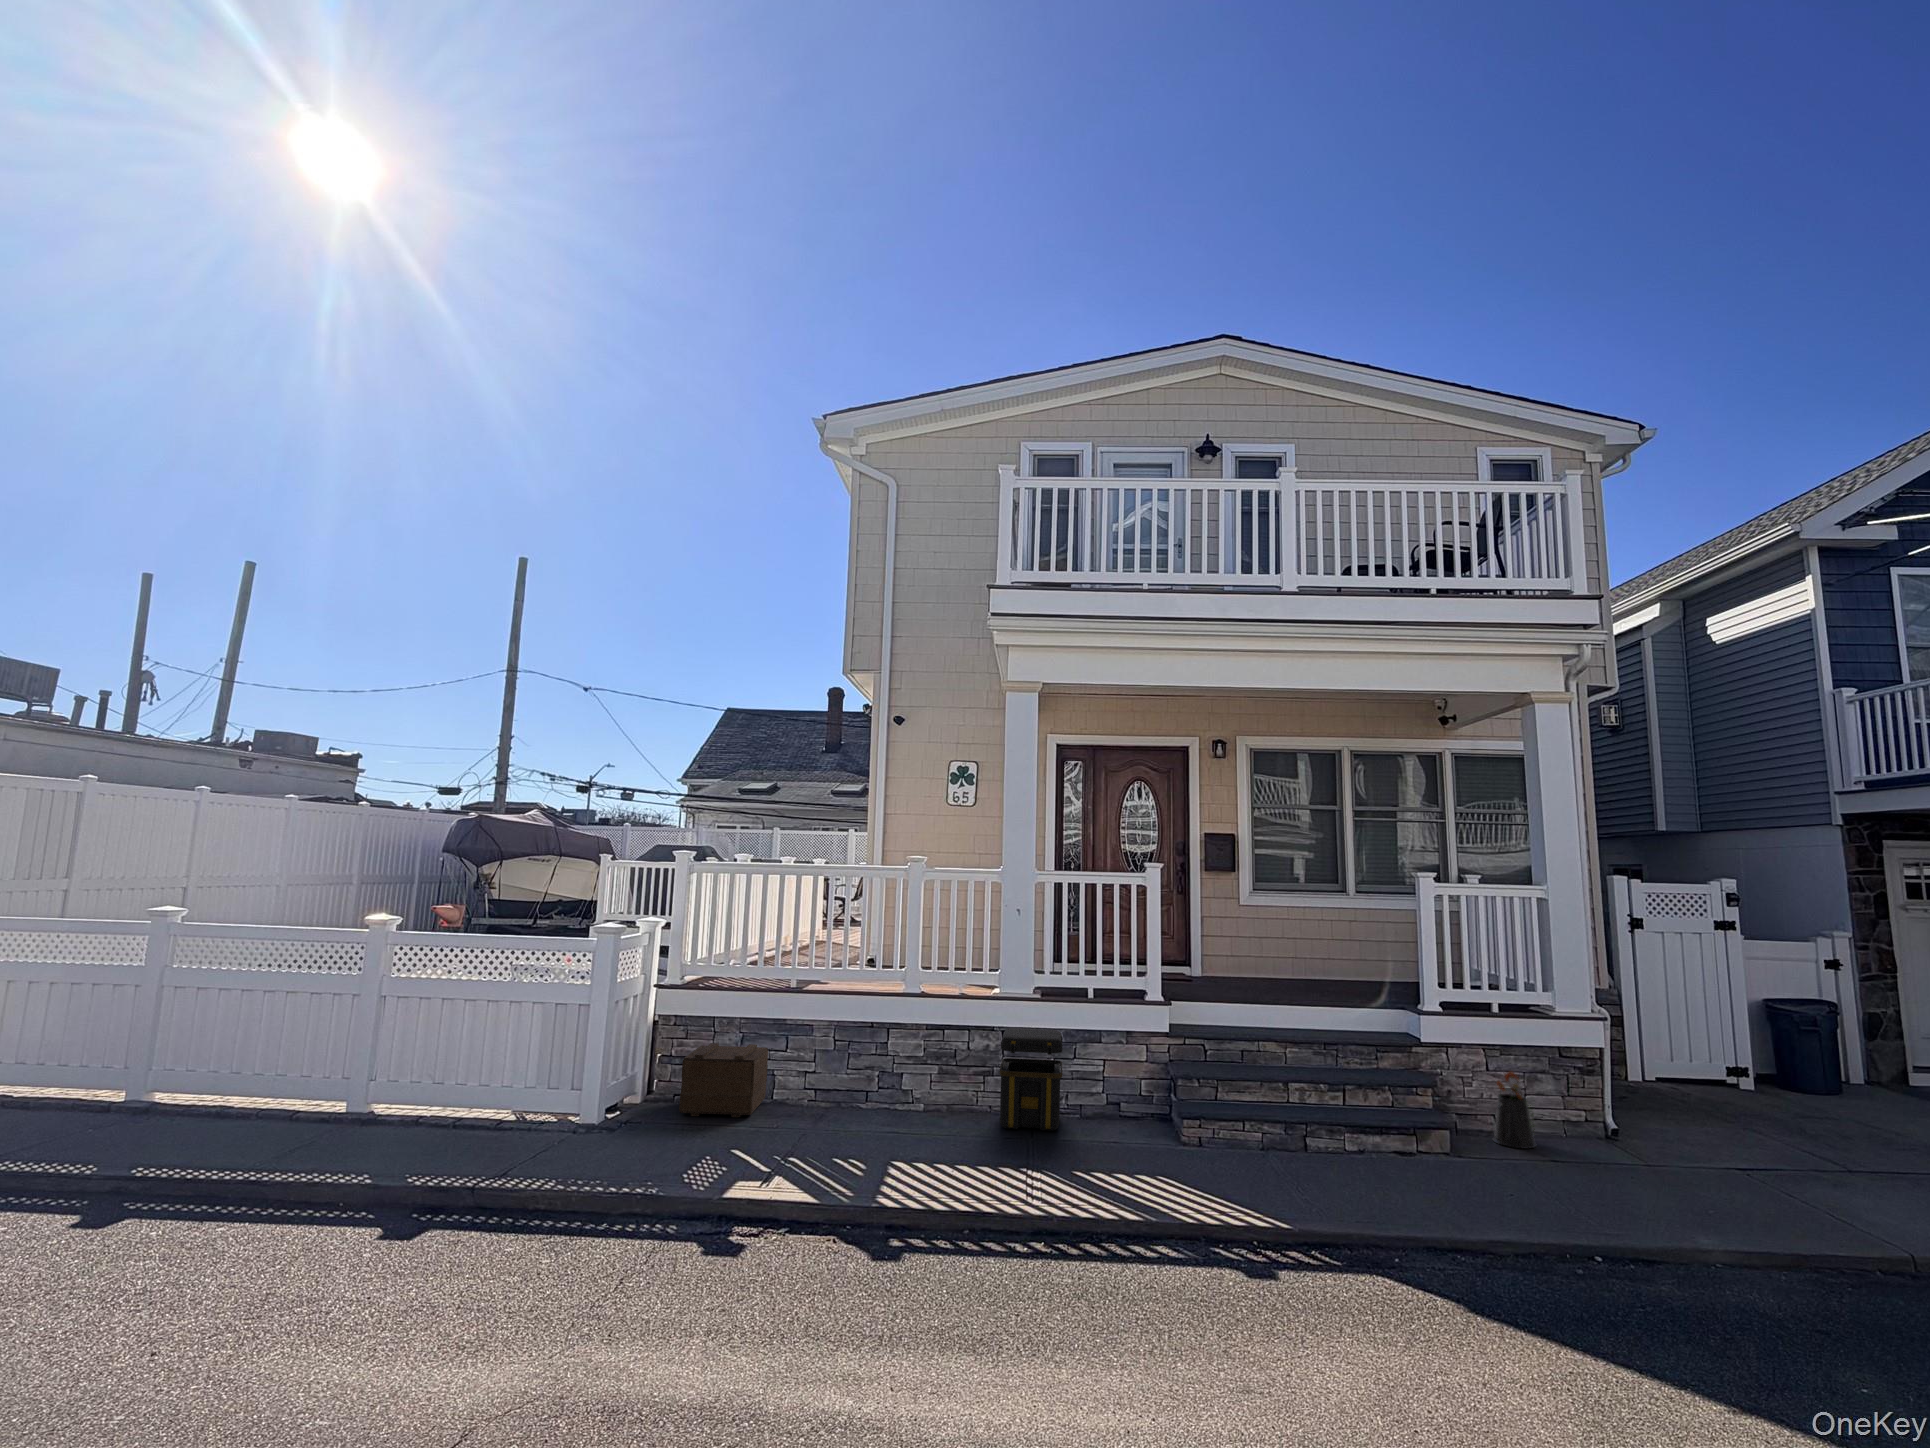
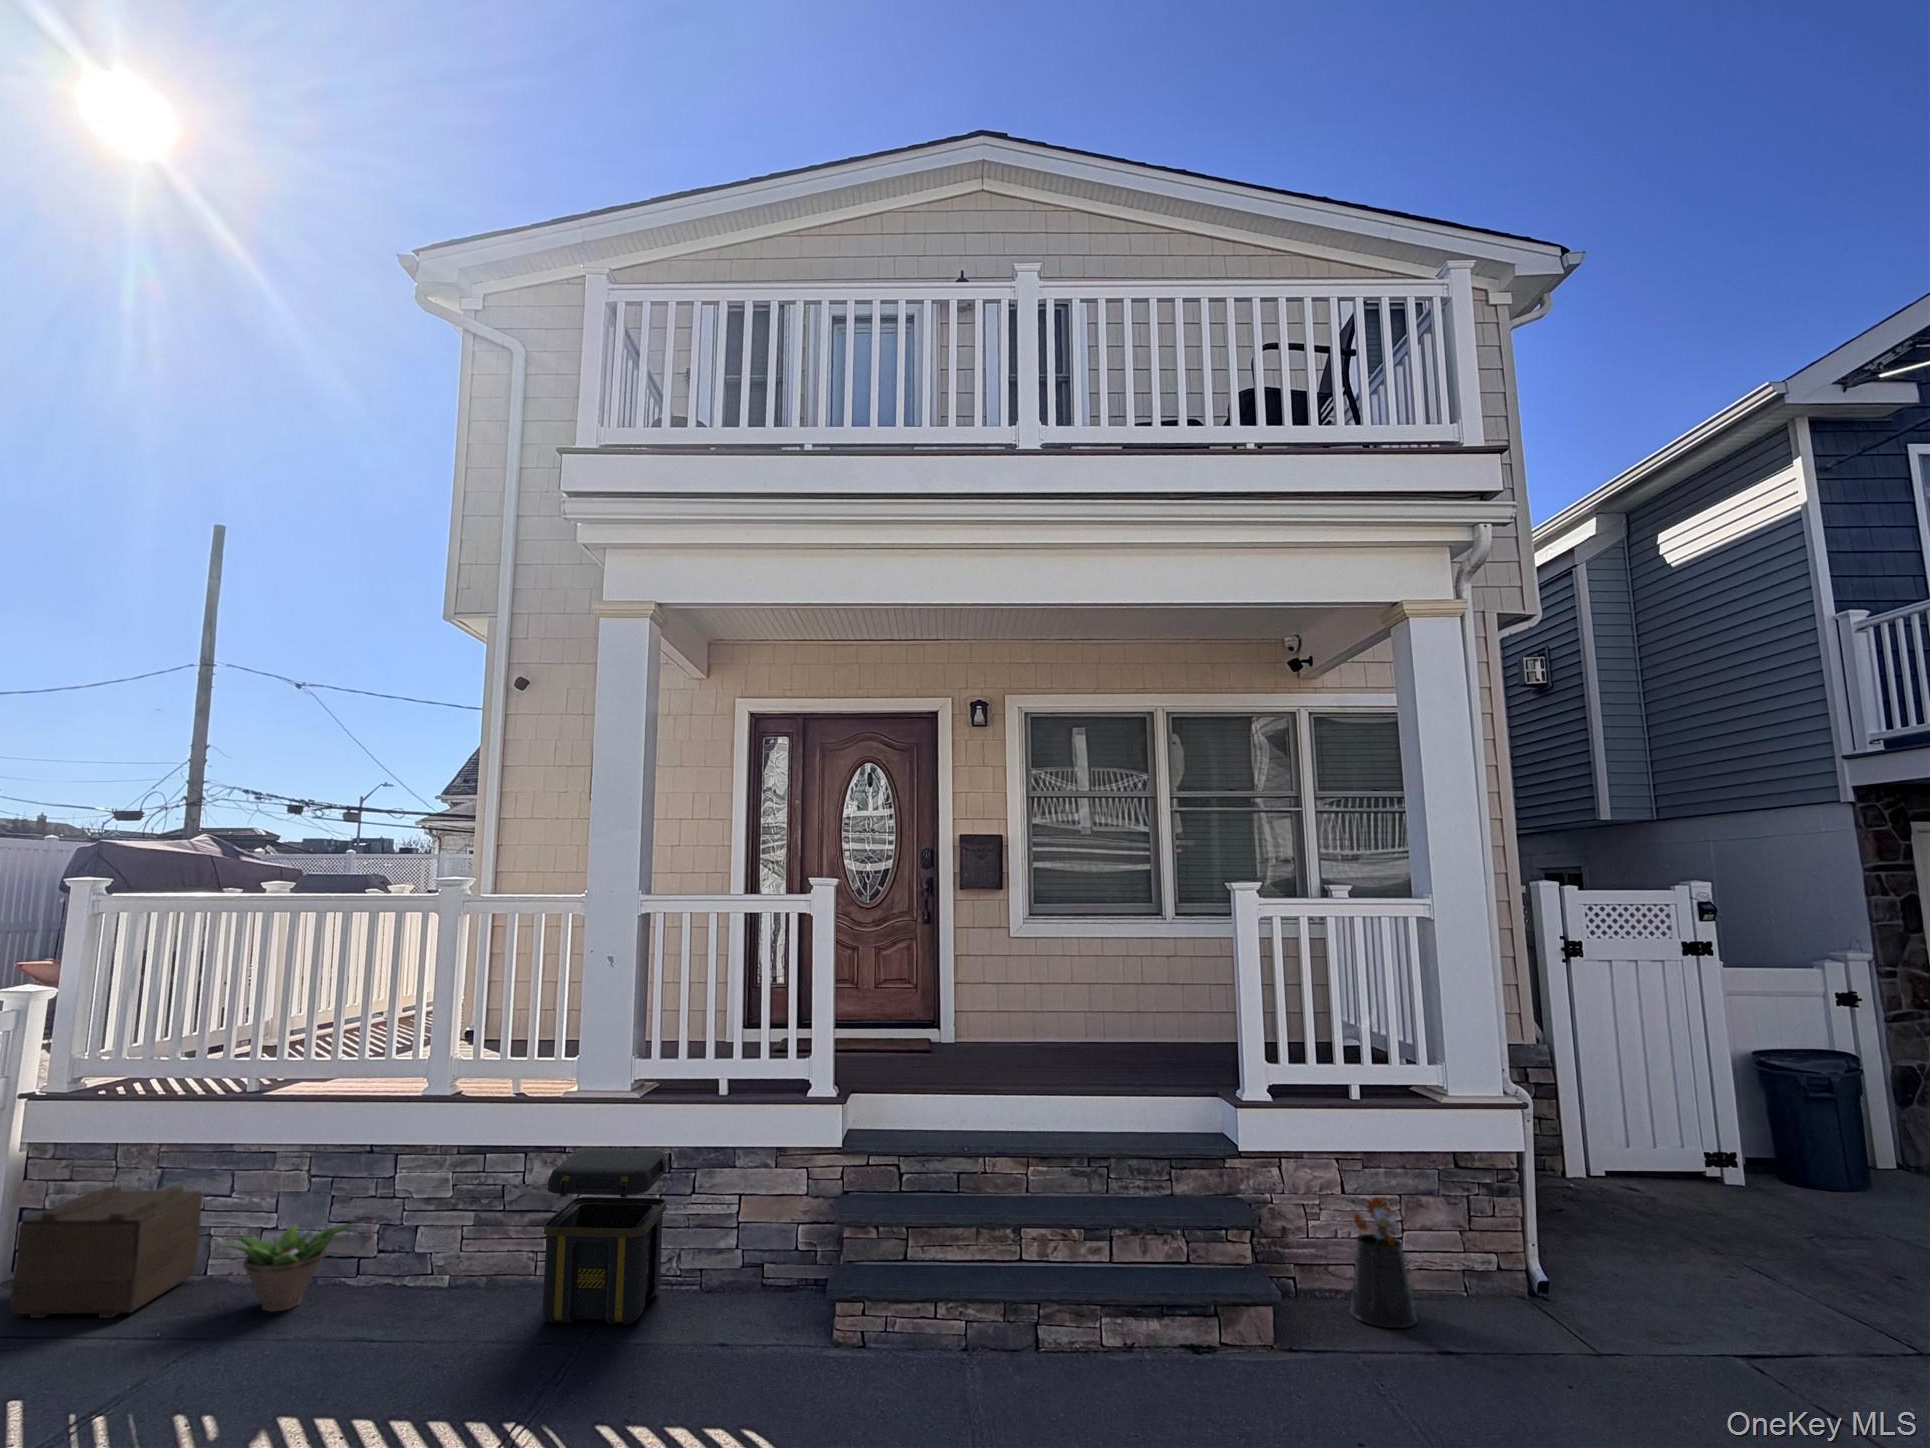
decorative plant: none [794,1069,872,1118] -> present [223,1223,355,1312]

